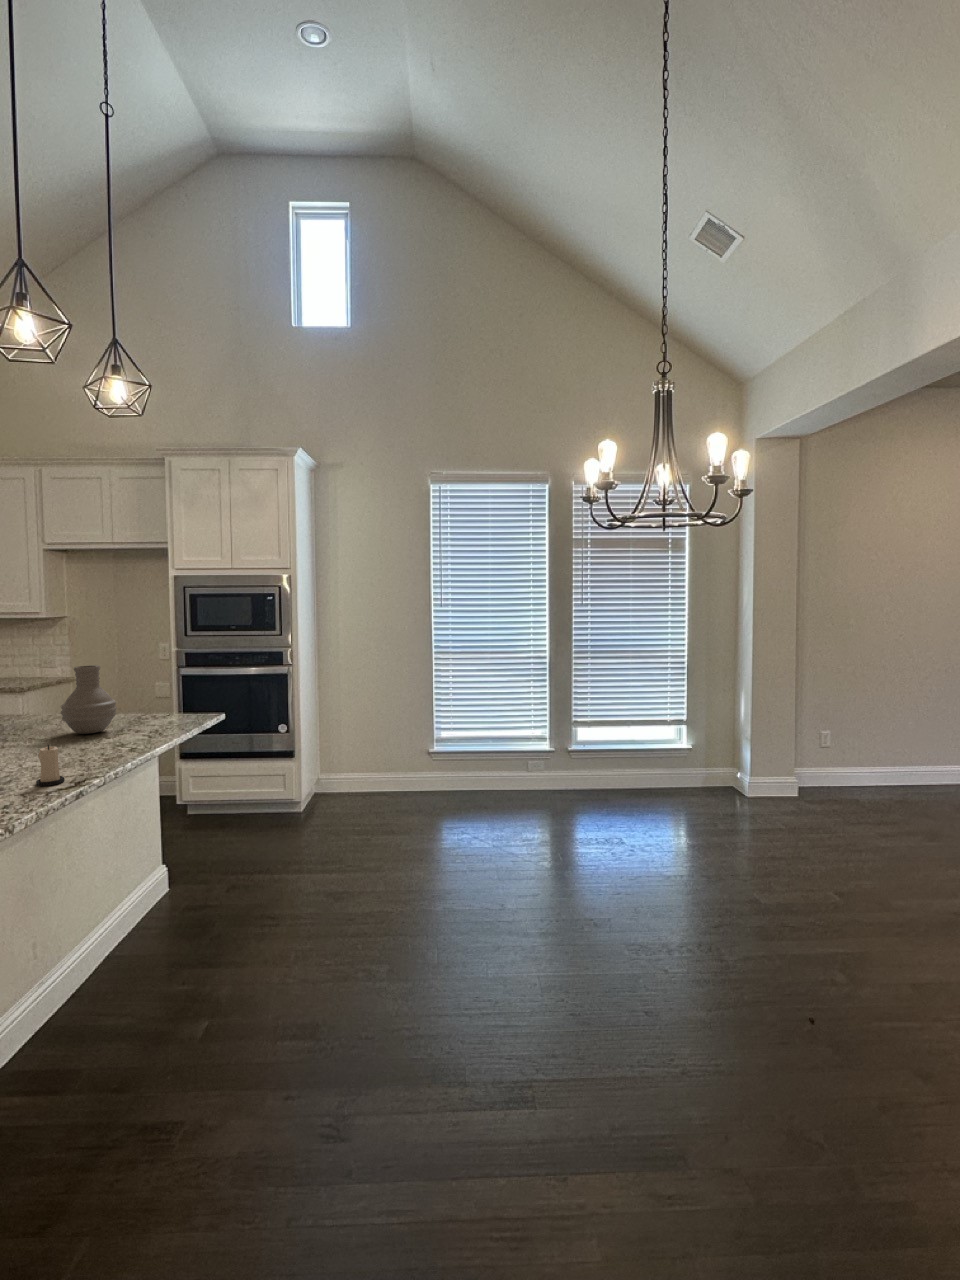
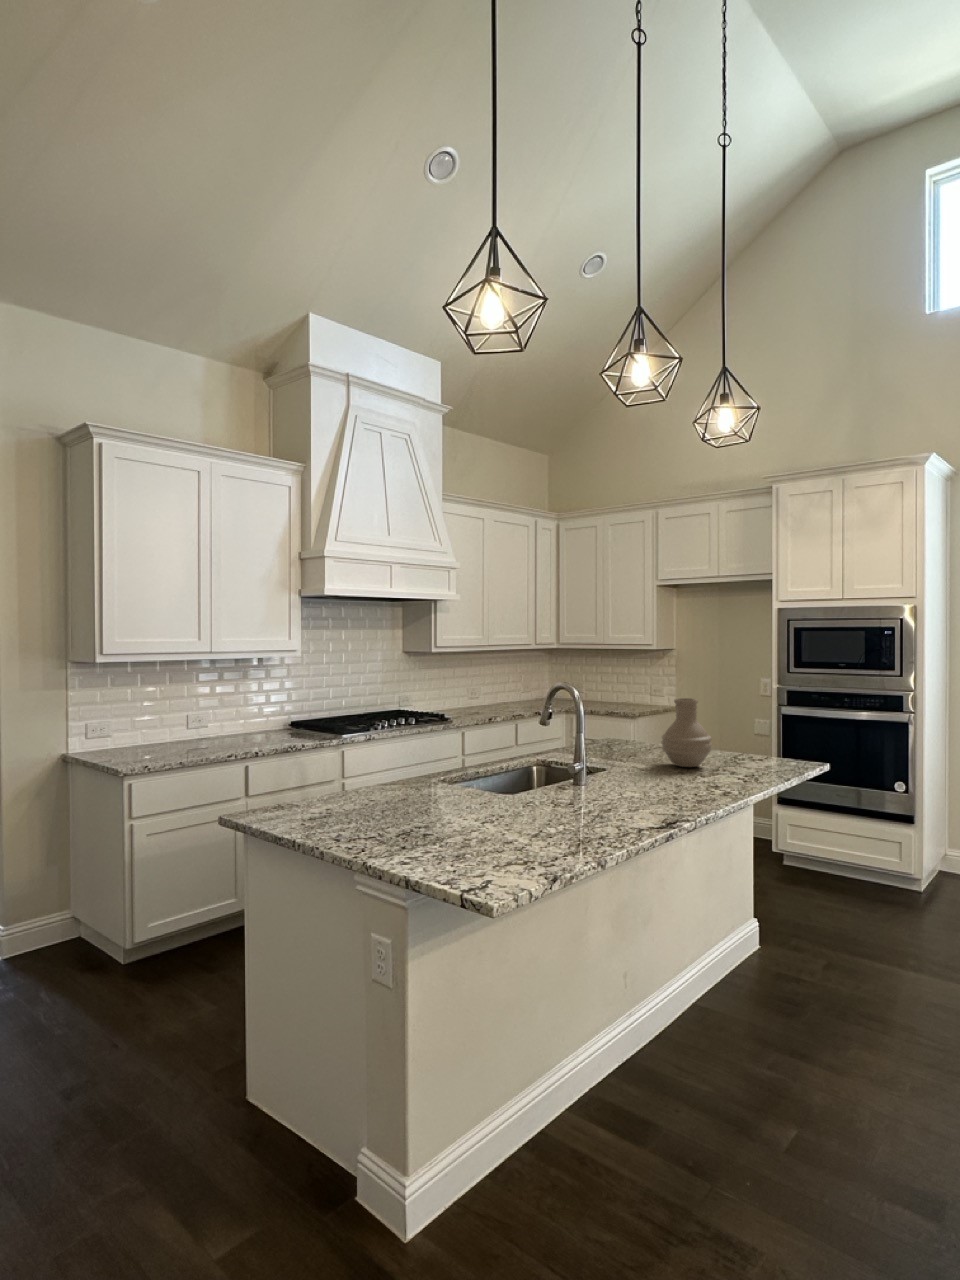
candle: present [36,745,64,786] -> none [633,778,657,821]

